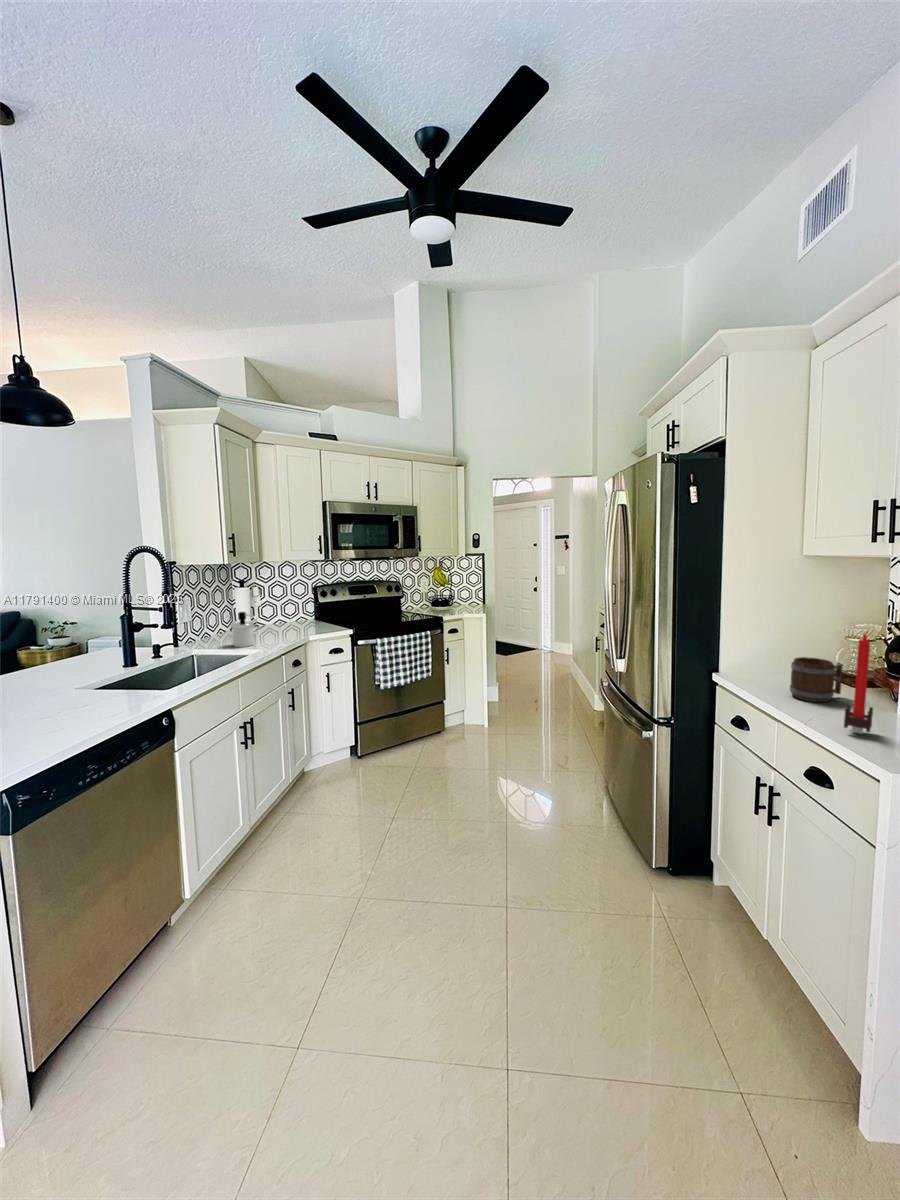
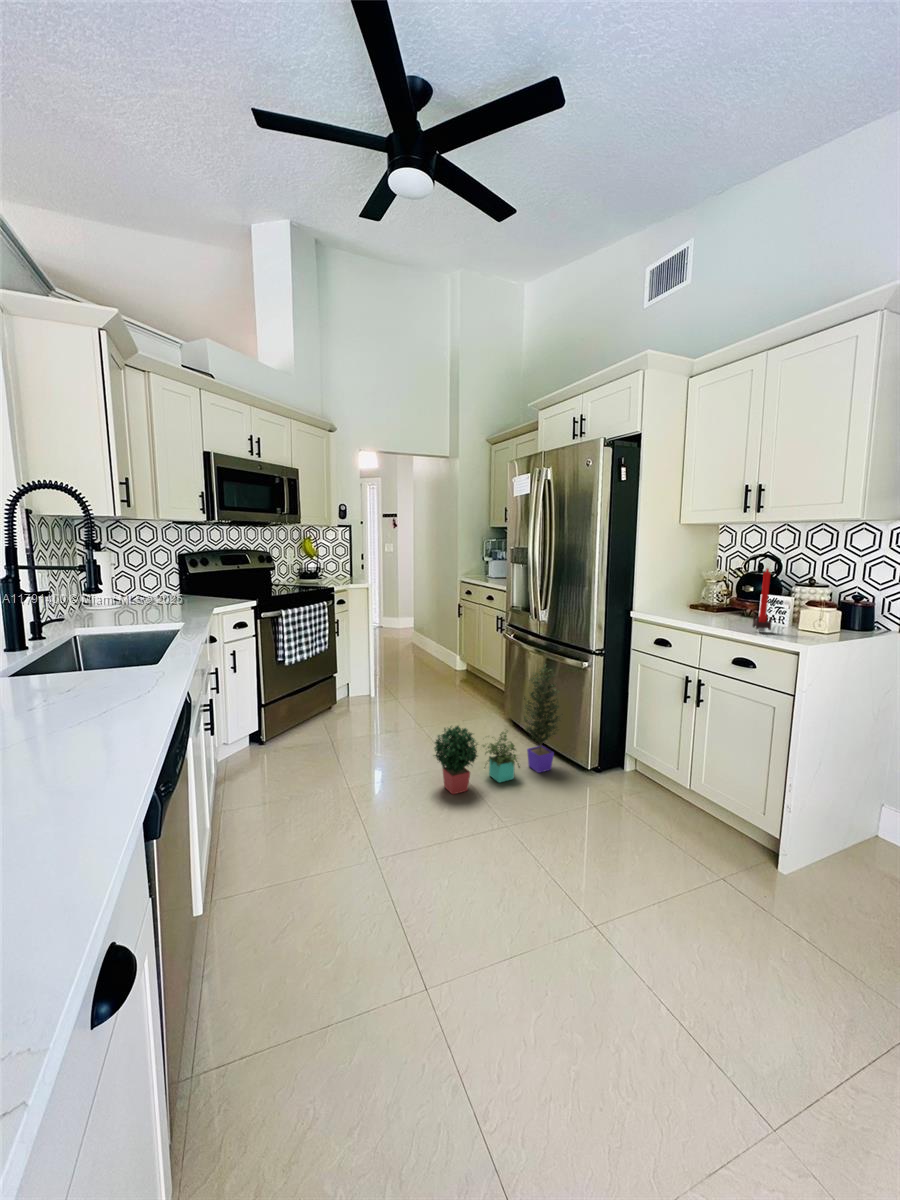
soap dispenser: present [232,612,256,647] -> none [132,577,173,620]
mug: present [790,657,843,702] -> none [695,593,724,622]
potted plant: none [458,724,624,854] -> present [434,664,560,794]

